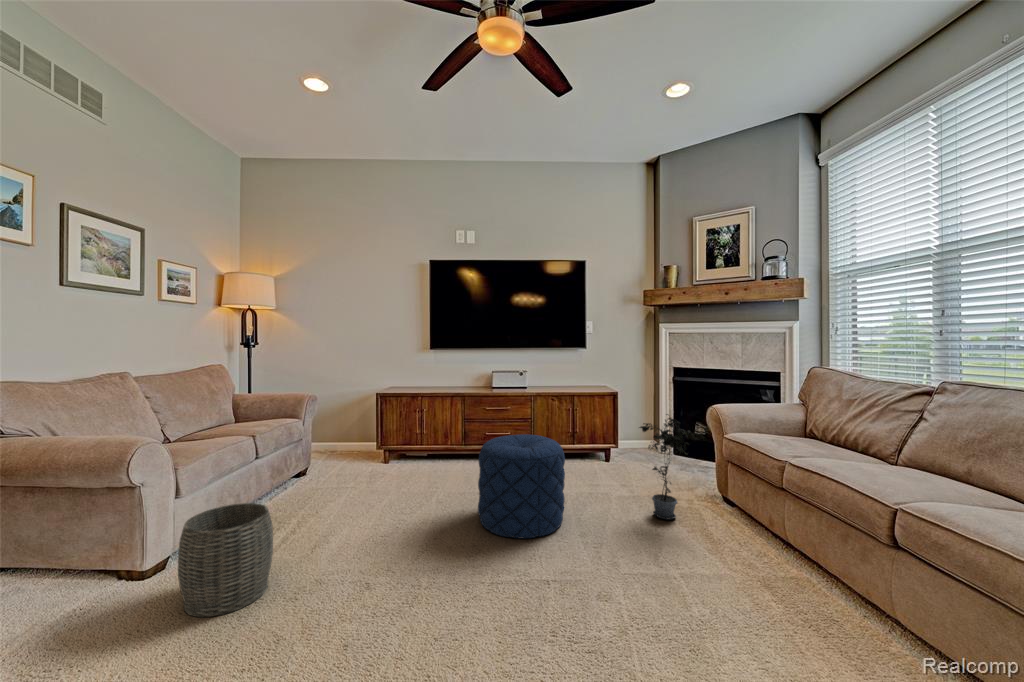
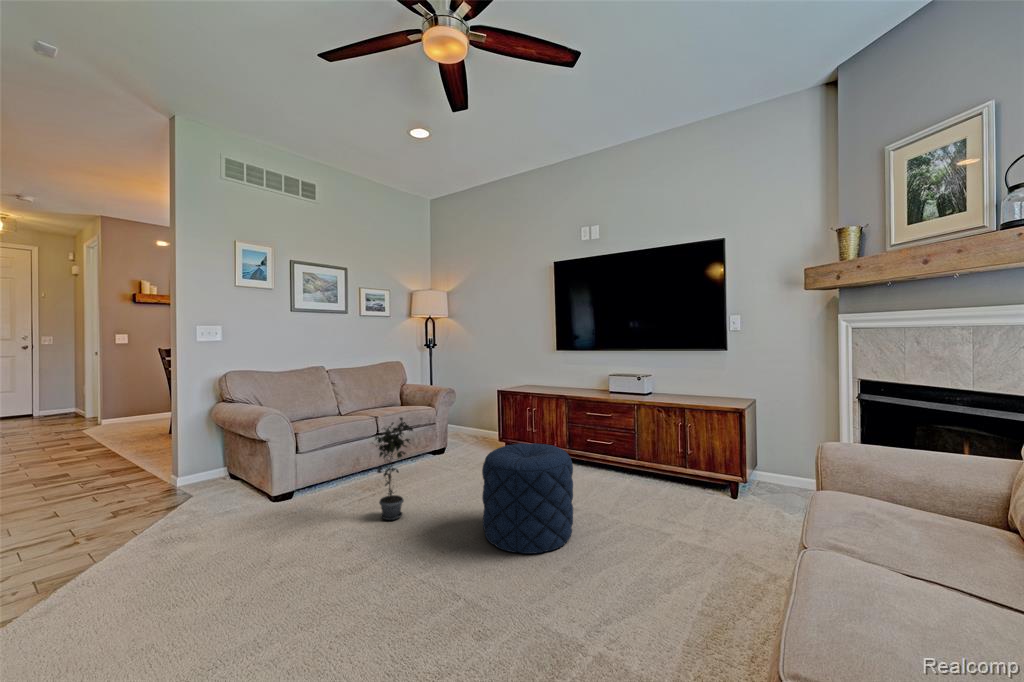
potted plant: present [639,414,704,520] -> present [375,418,413,520]
woven basket: present [178,503,273,617] -> none [256,463,318,535]

